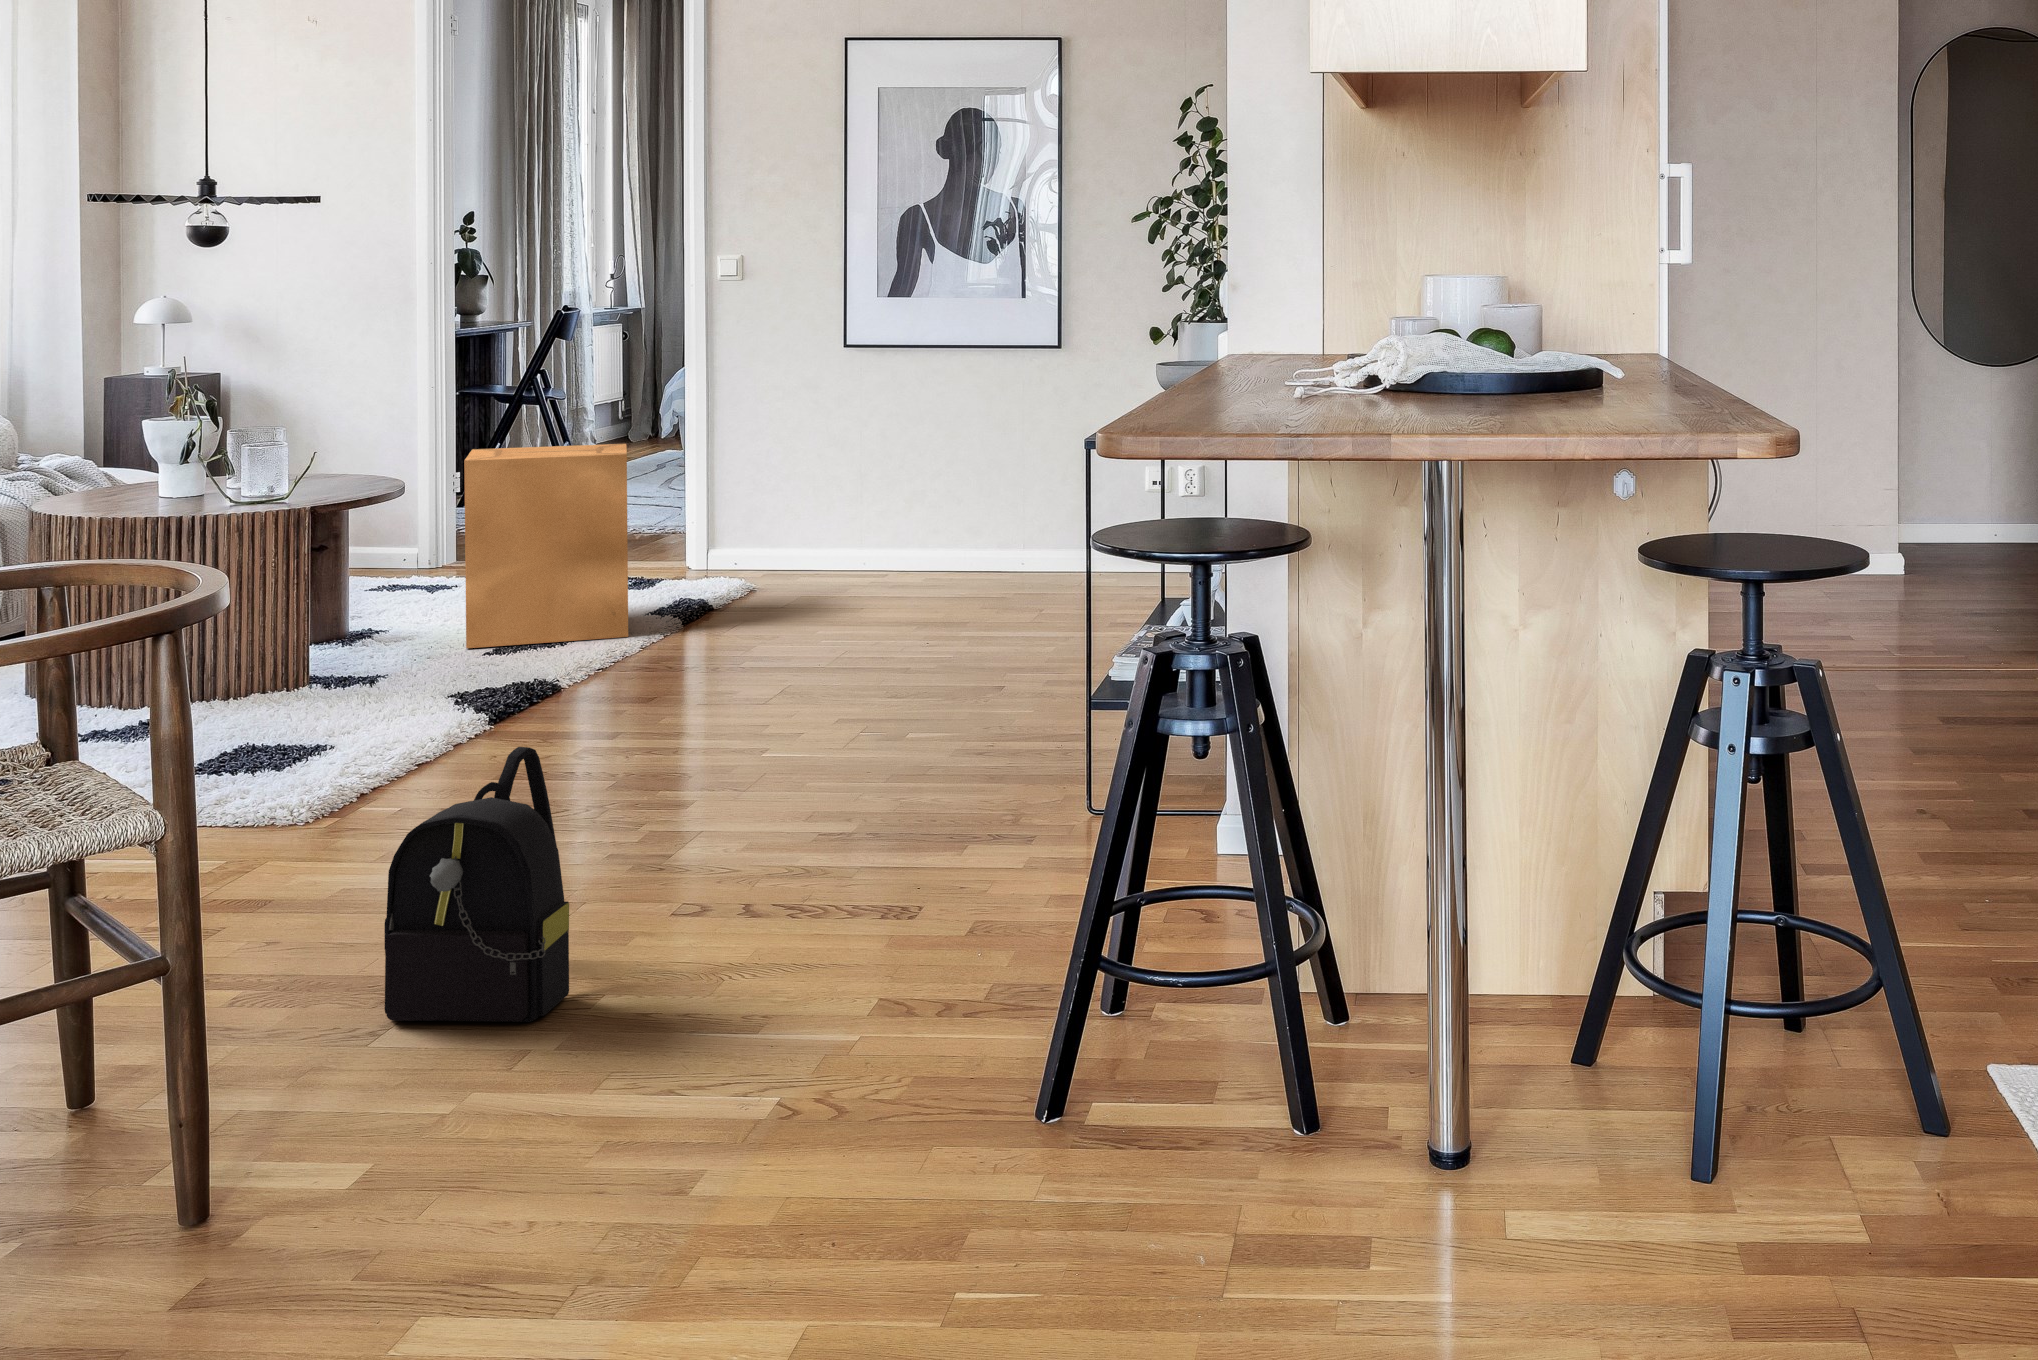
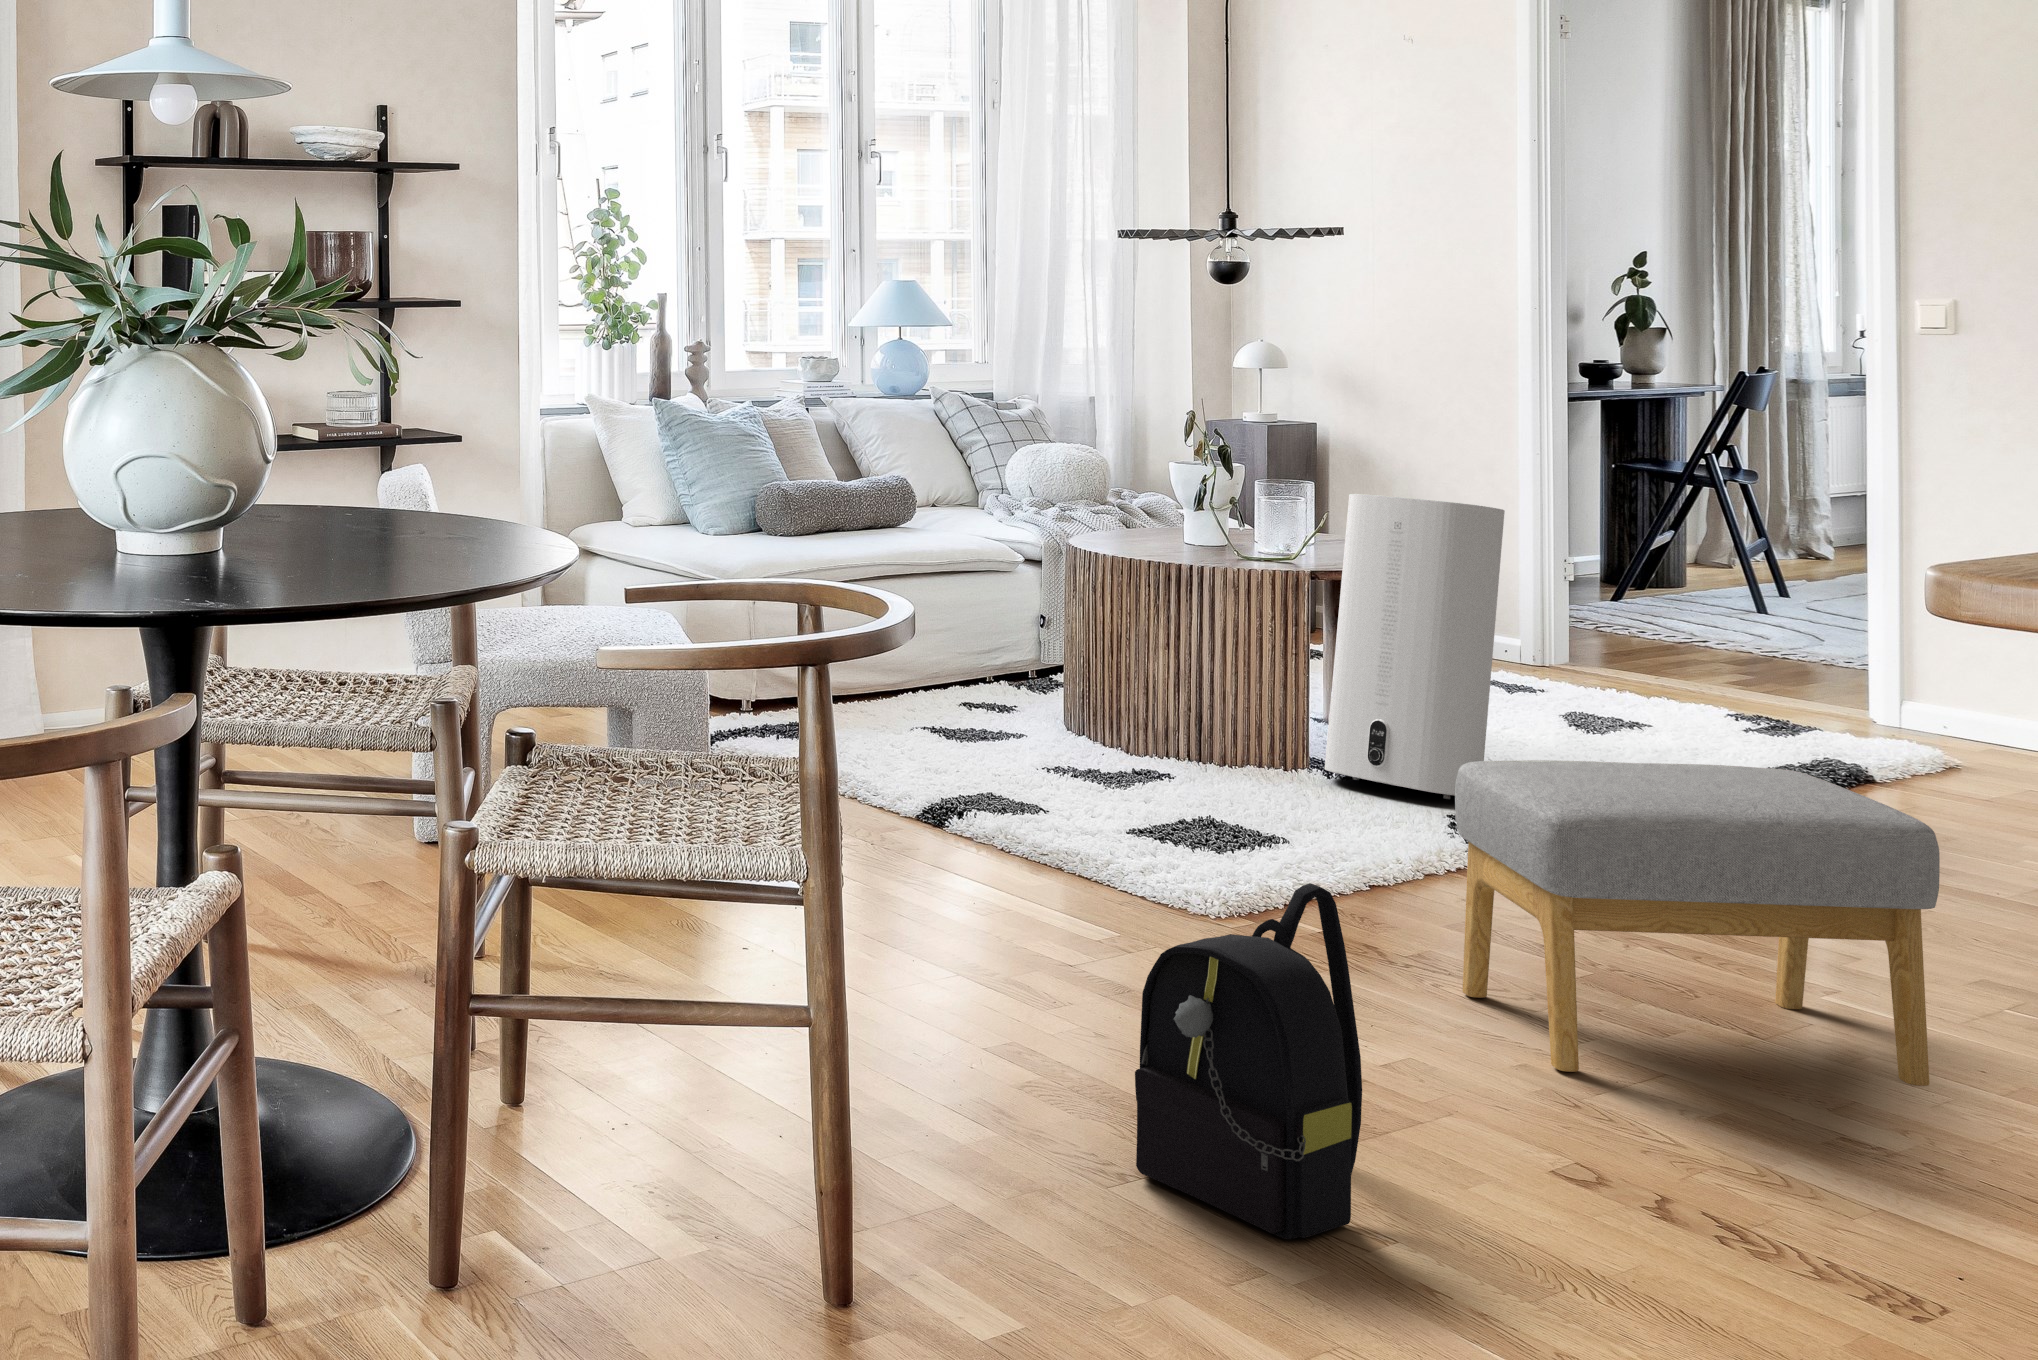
air purifier: none [321,437,472,685] -> present [1325,494,1505,799]
cardboard box: present [464,444,628,648] -> none [1512,526,1743,793]
footstool: none [532,603,854,850] -> present [1455,760,1940,1086]

